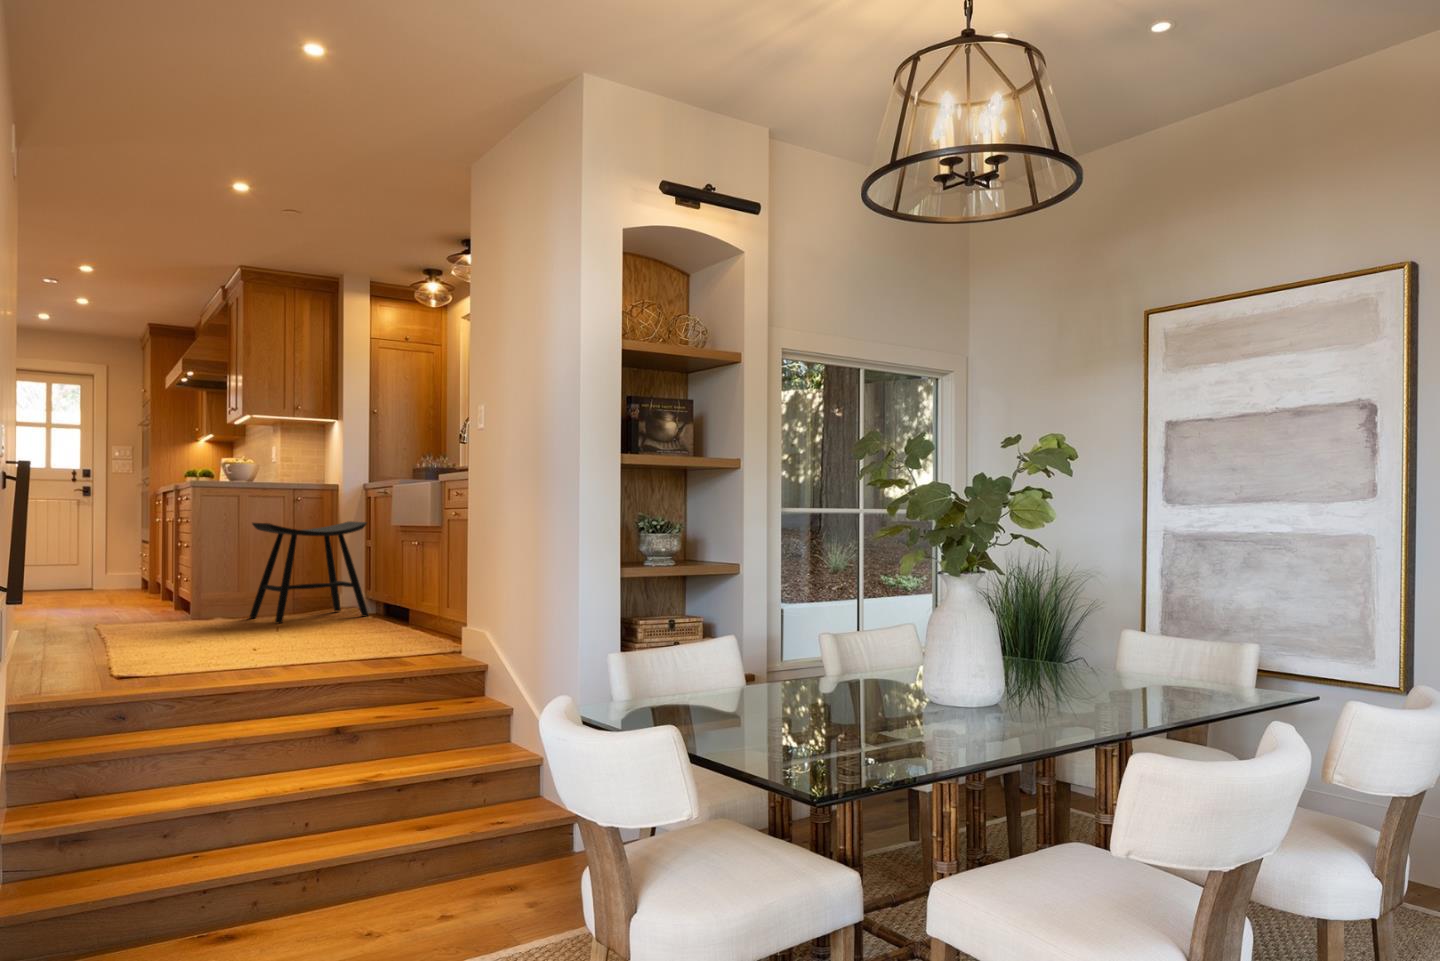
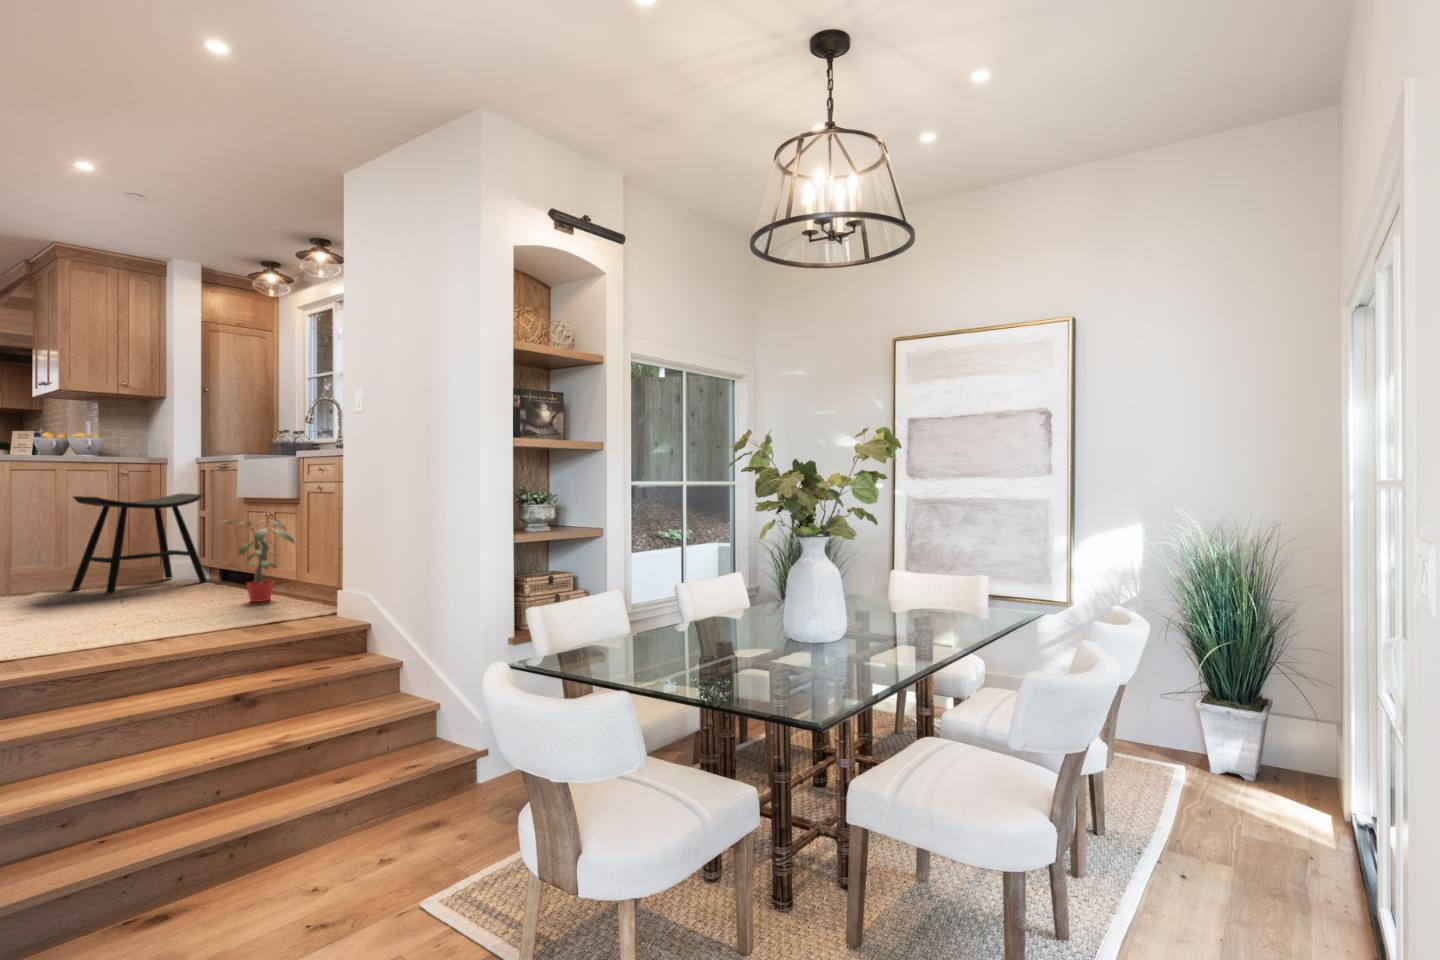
potted plant: none [360,548,432,638] -> present [219,520,294,602]

